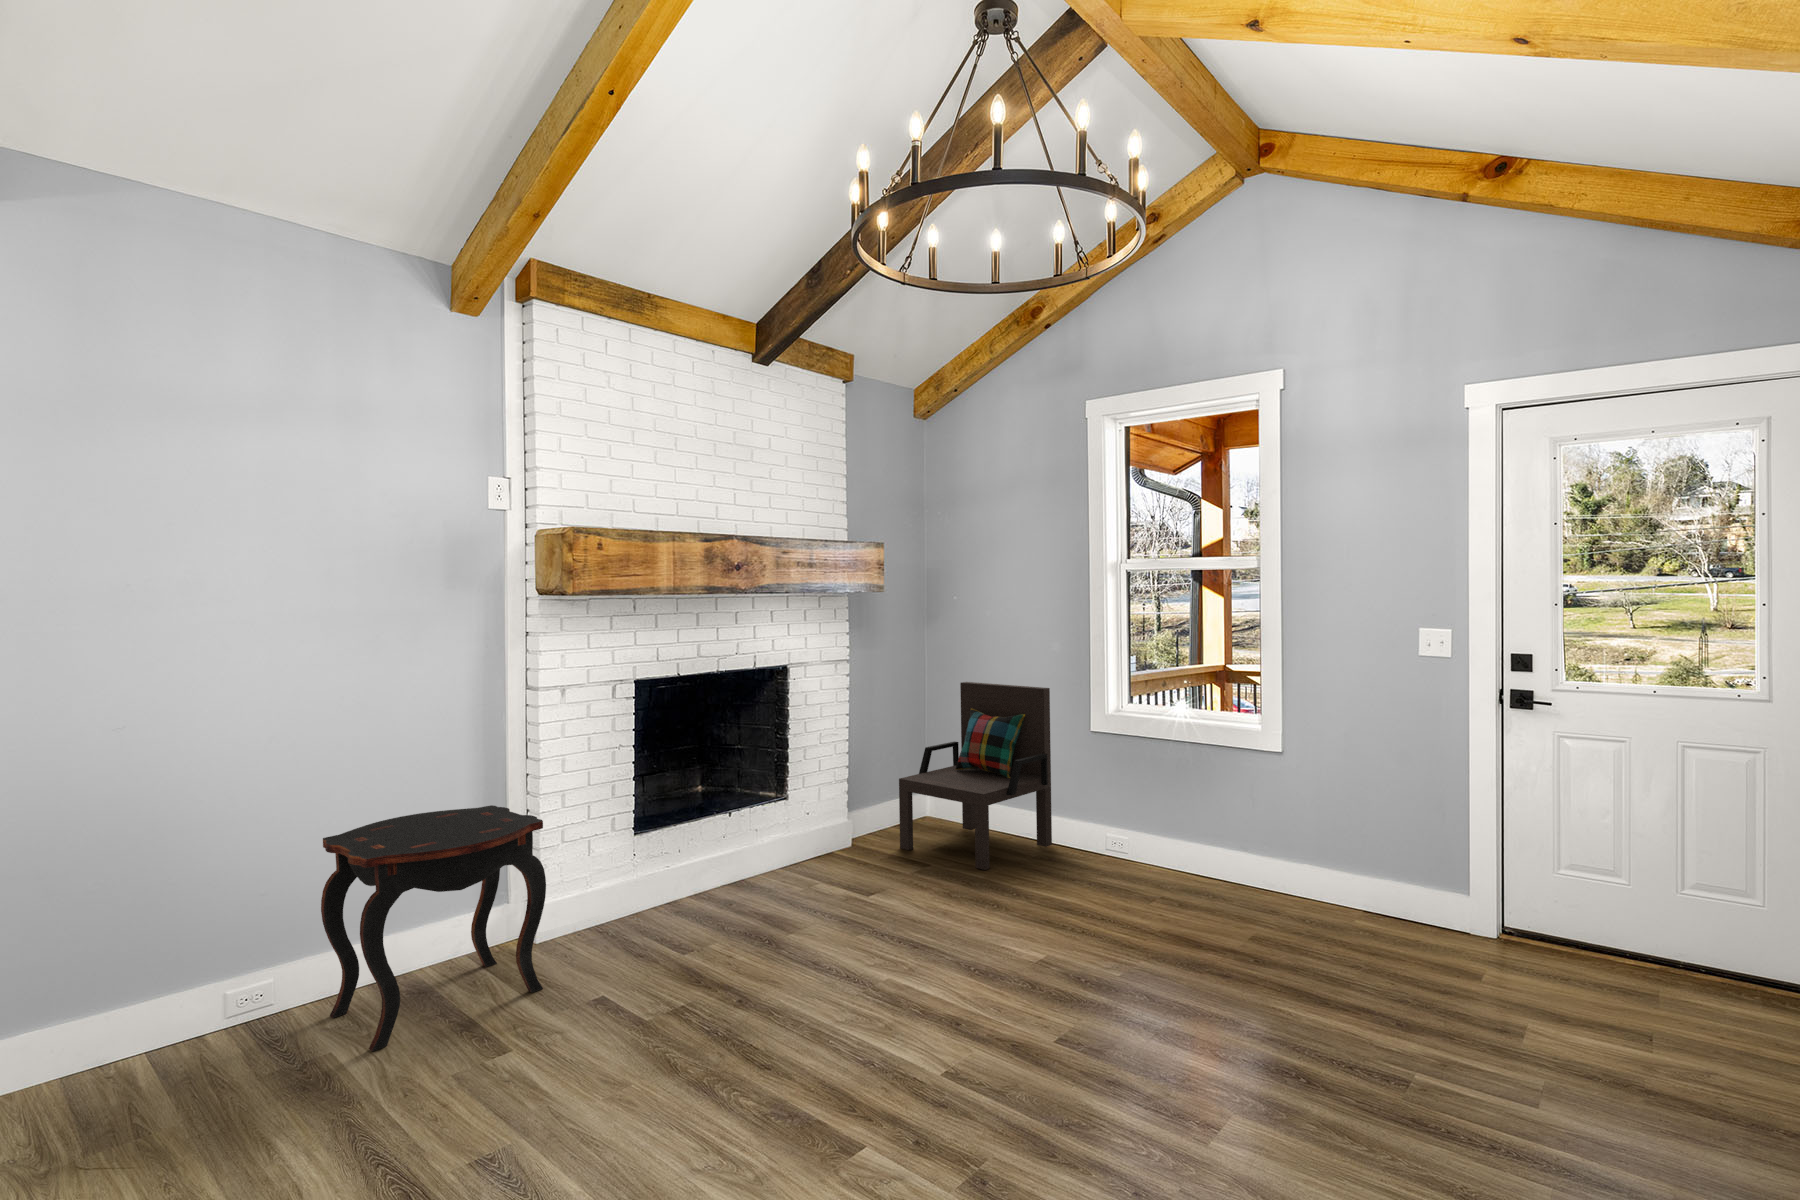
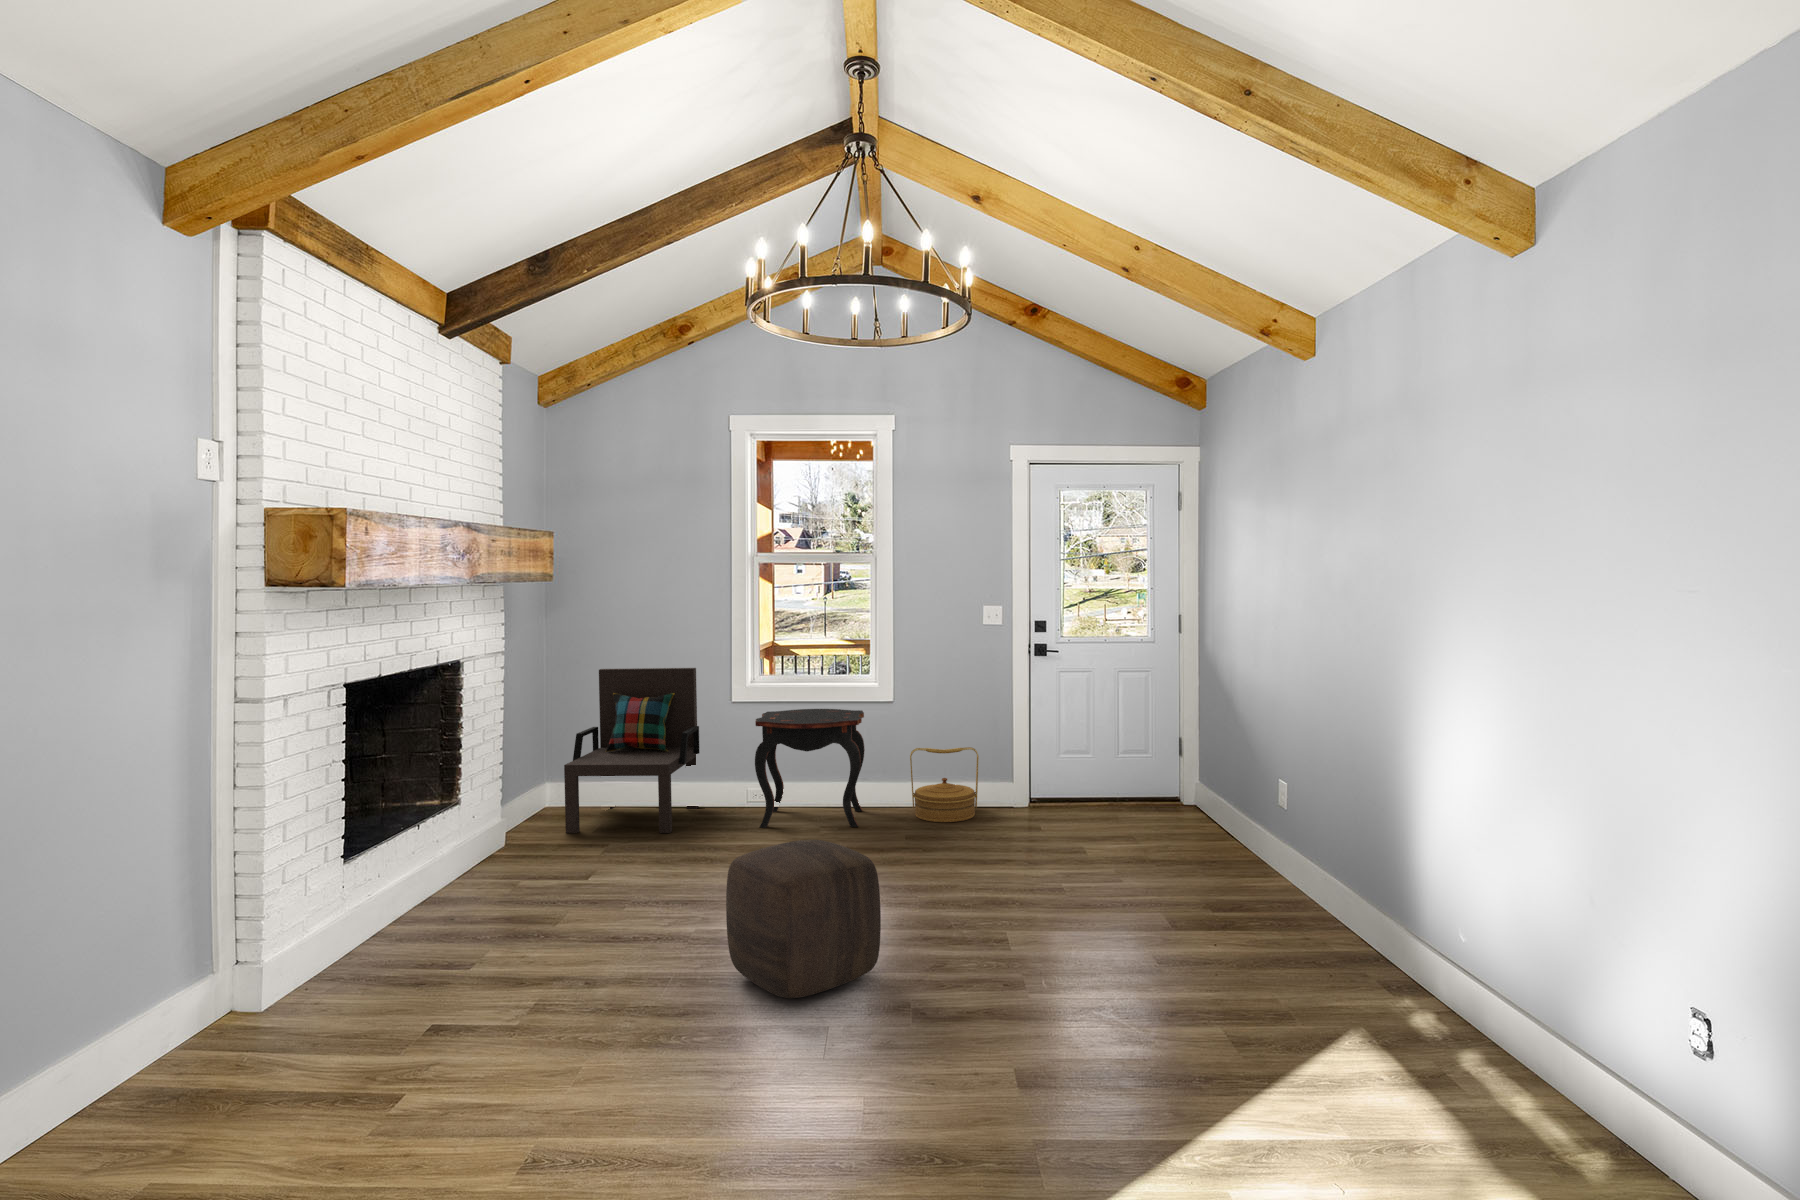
side table: present [321,805,546,1051] -> present [755,709,865,828]
woven basket: none [1284,822,1390,939] -> present [910,747,979,822]
ottoman: none [785,927,953,1136] -> present [726,840,881,998]

